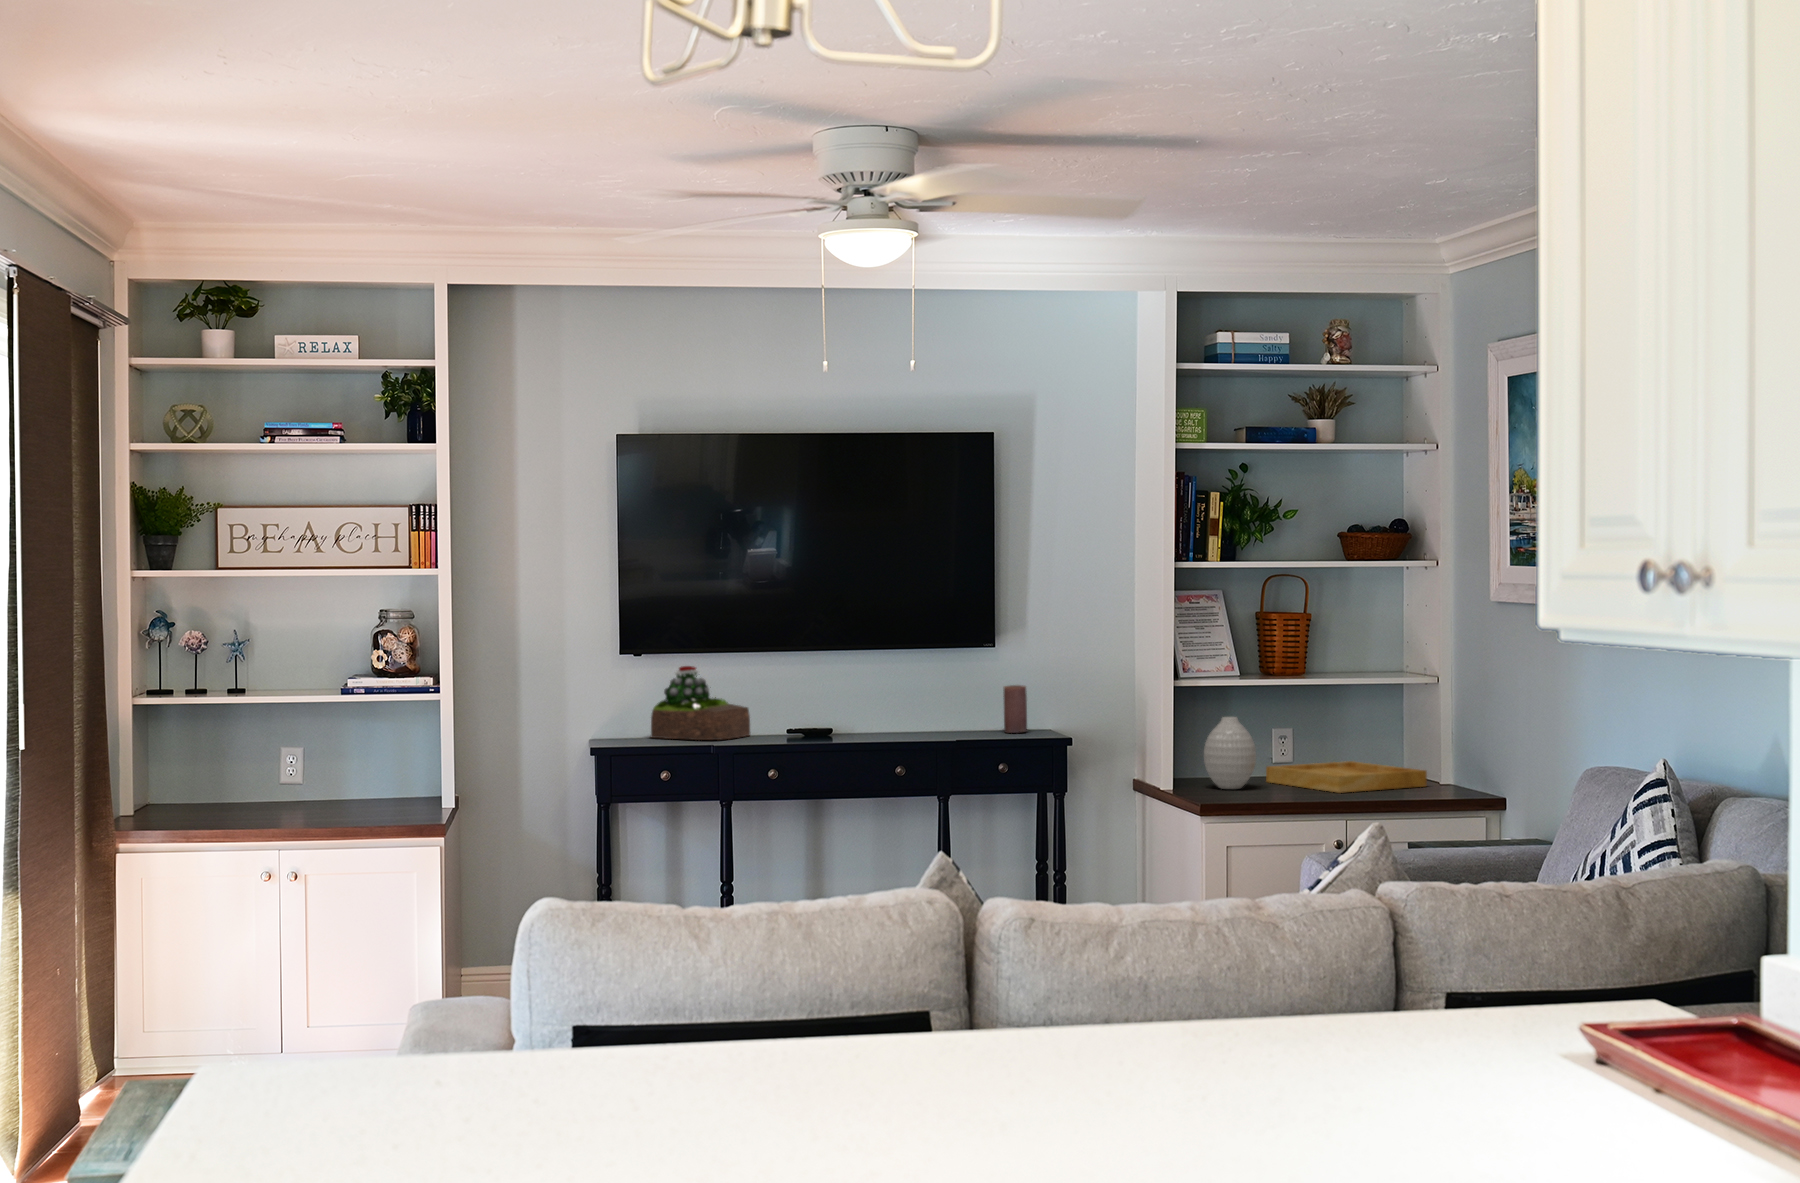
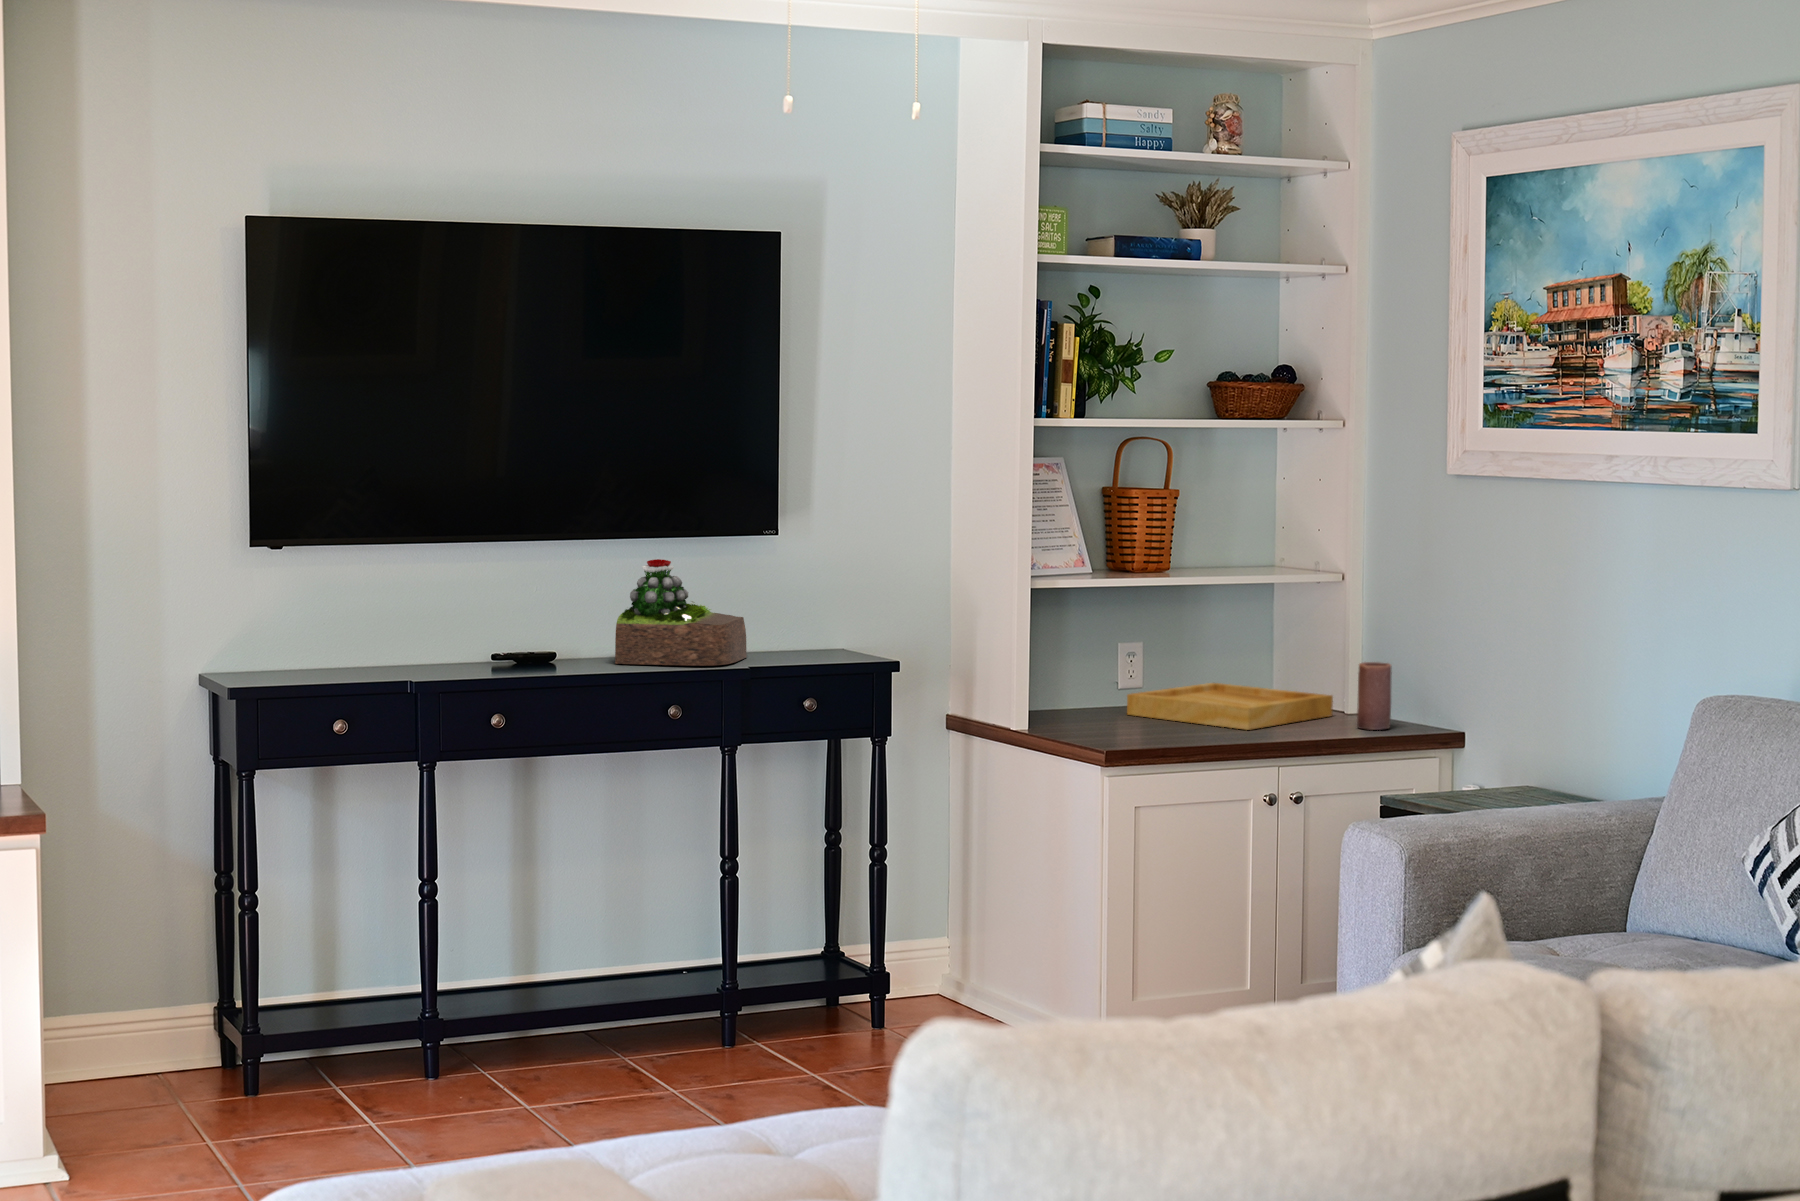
succulent plant: present [651,666,750,740] -> present [615,559,747,666]
candle: present [1003,685,1028,733] -> present [1357,662,1392,730]
vase: present [1204,717,1256,789] -> none [1065,630,1135,728]

